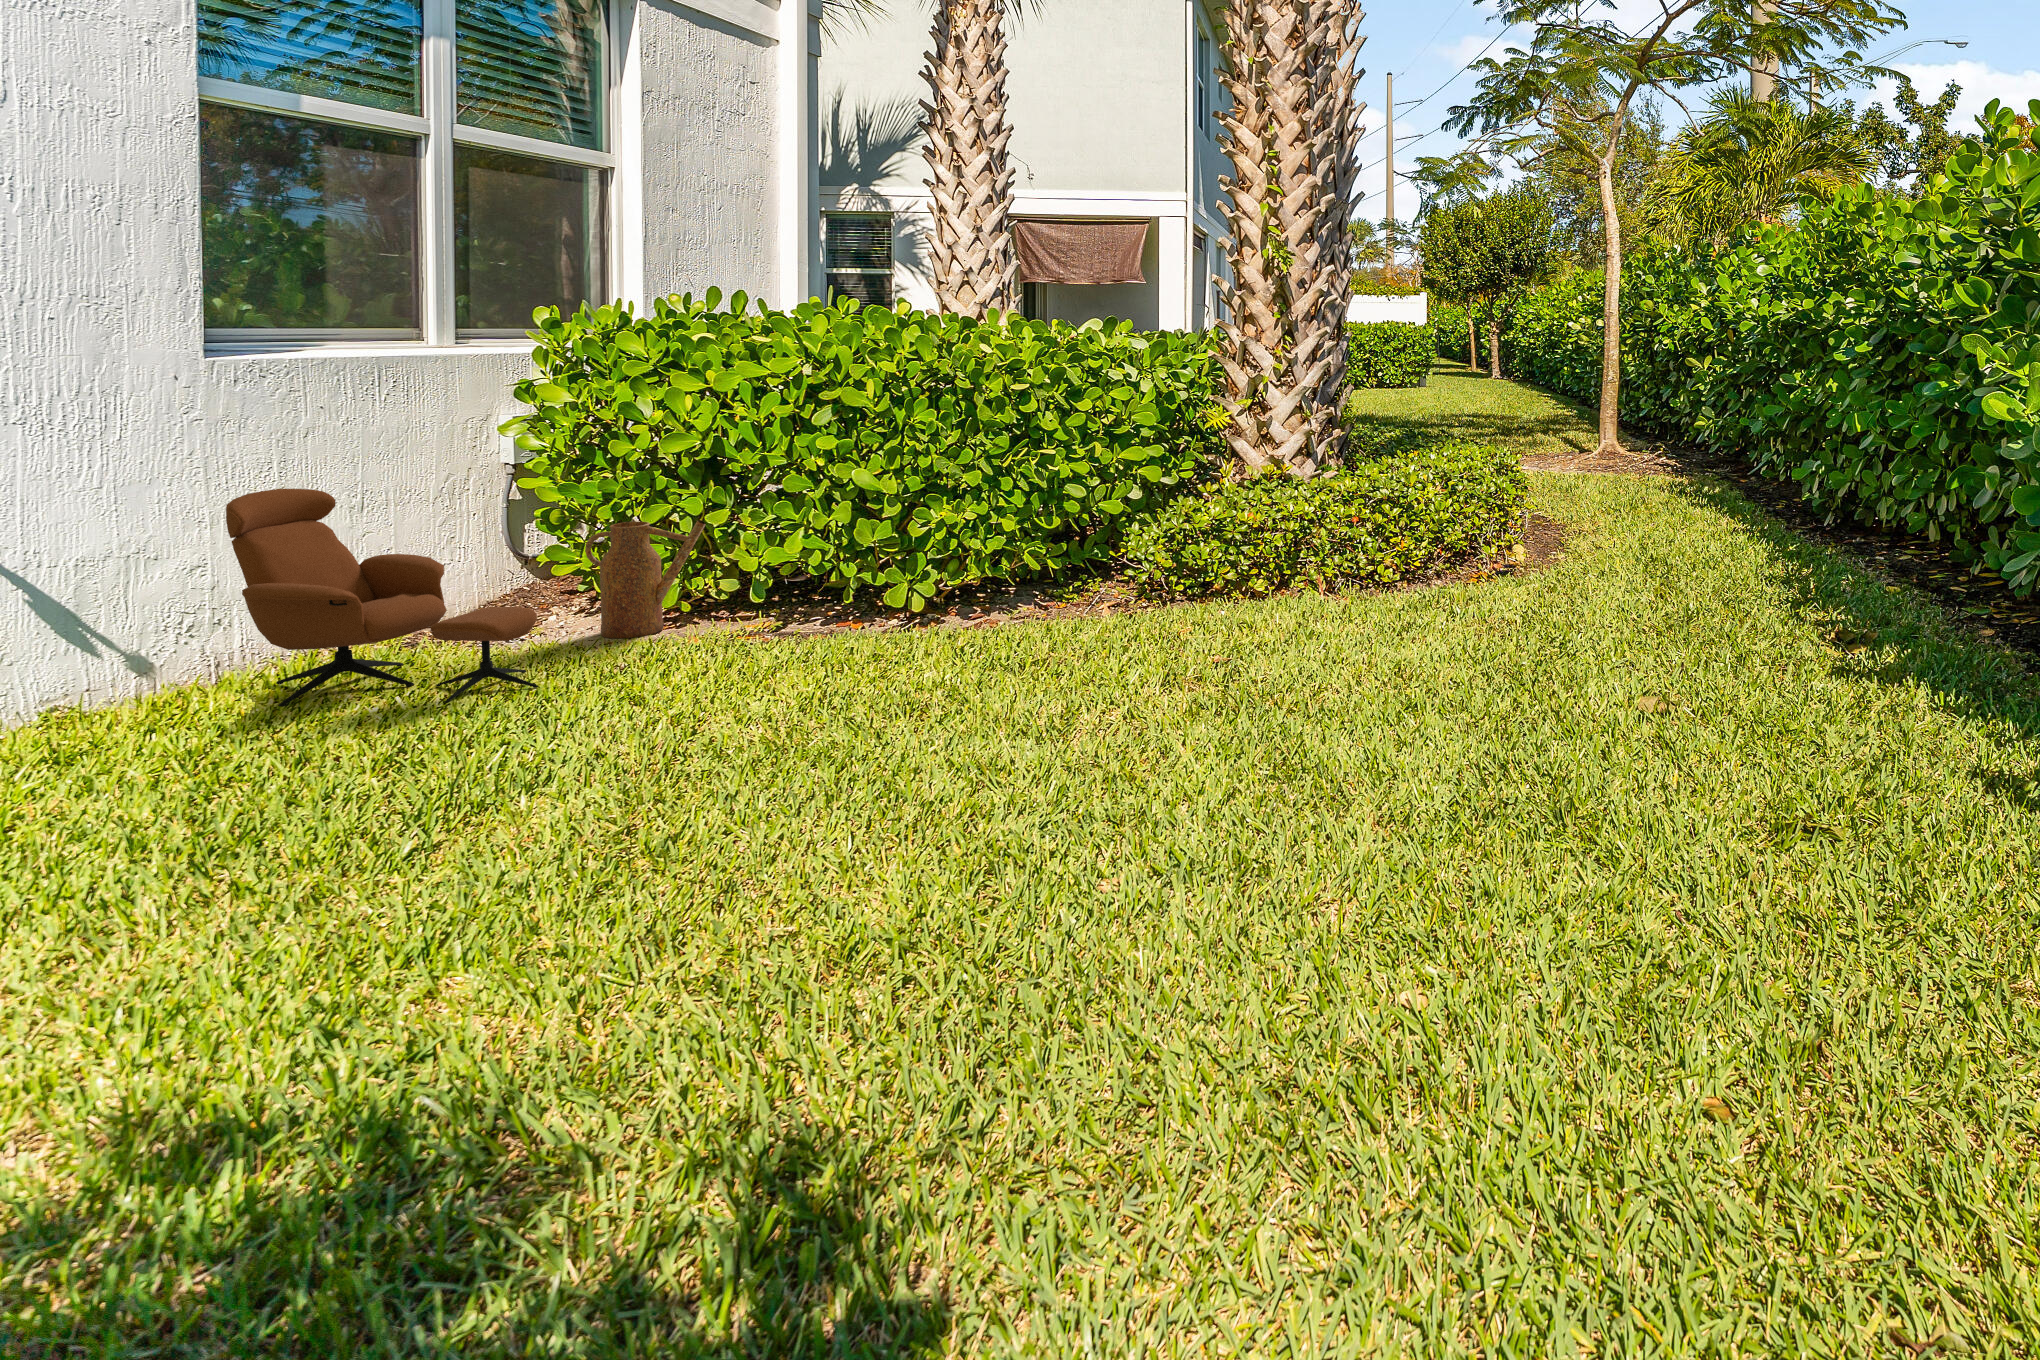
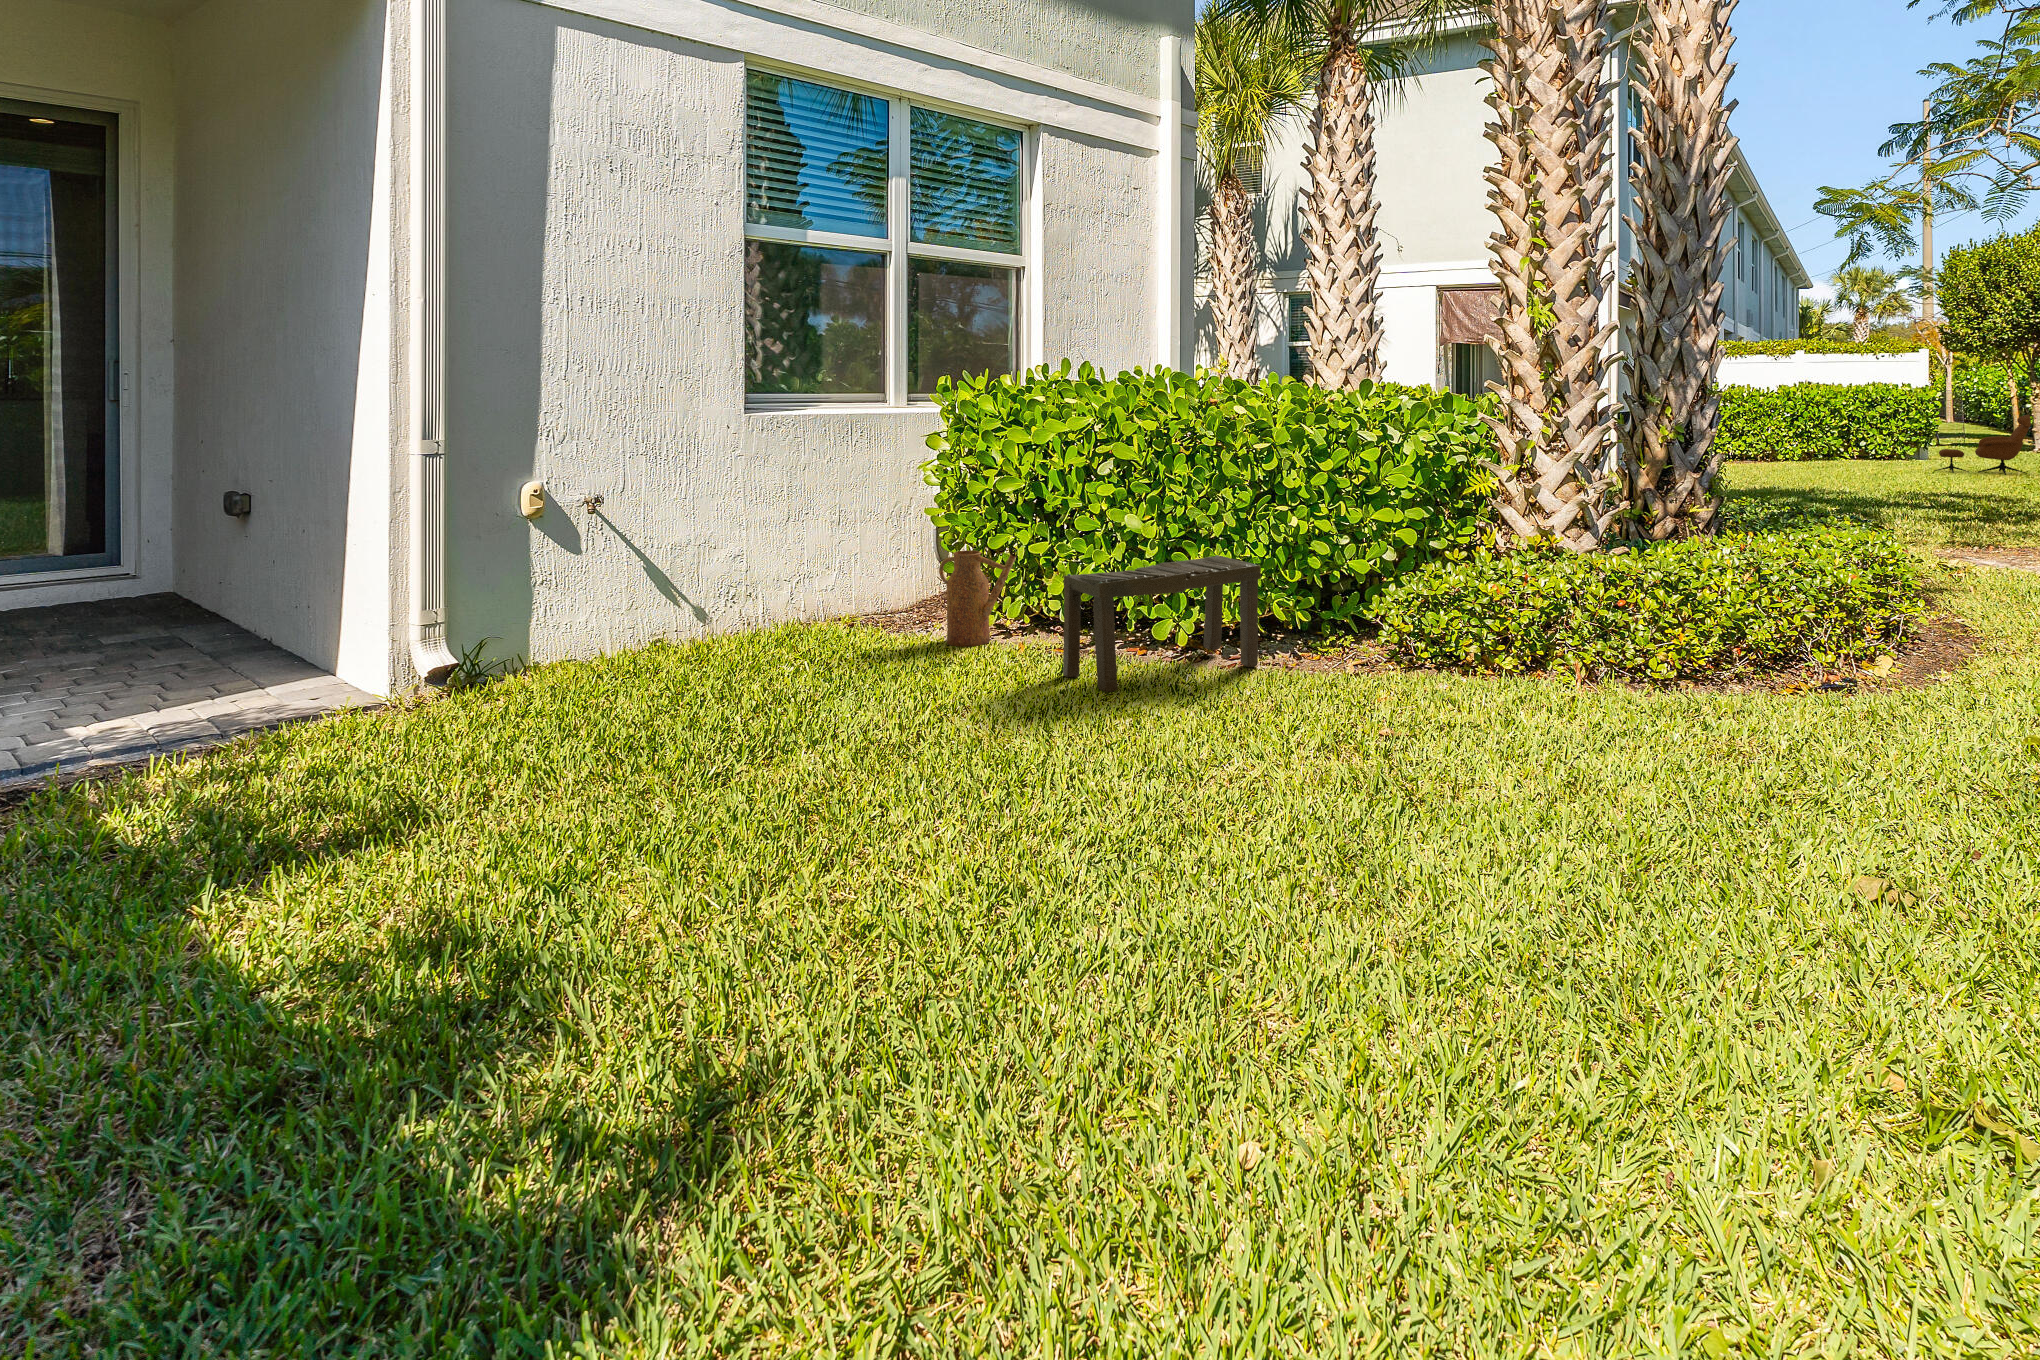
lounge chair: present [226,489,538,706] -> present [1935,415,2031,475]
bench: none [798,505,1026,659] -> present [1063,555,1261,692]

